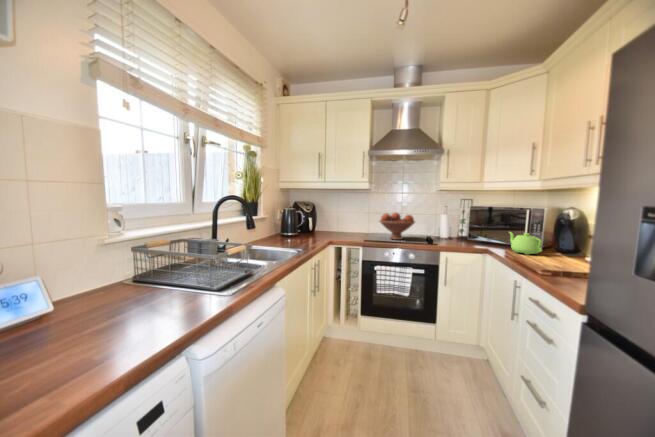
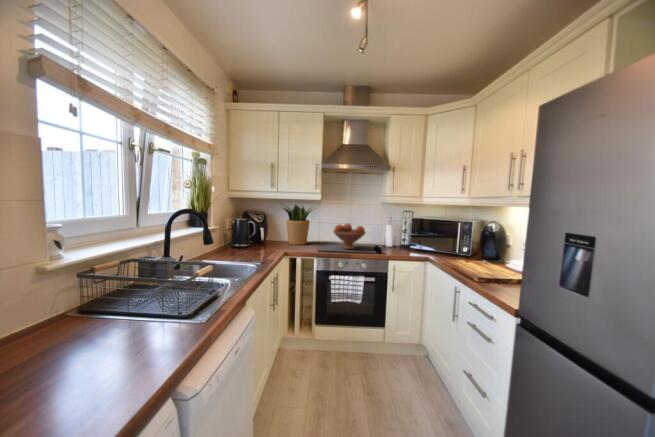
potted plant: none [326,193,365,235] -> present [283,205,312,245]
teapot: present [509,232,542,255] -> none [445,242,473,262]

